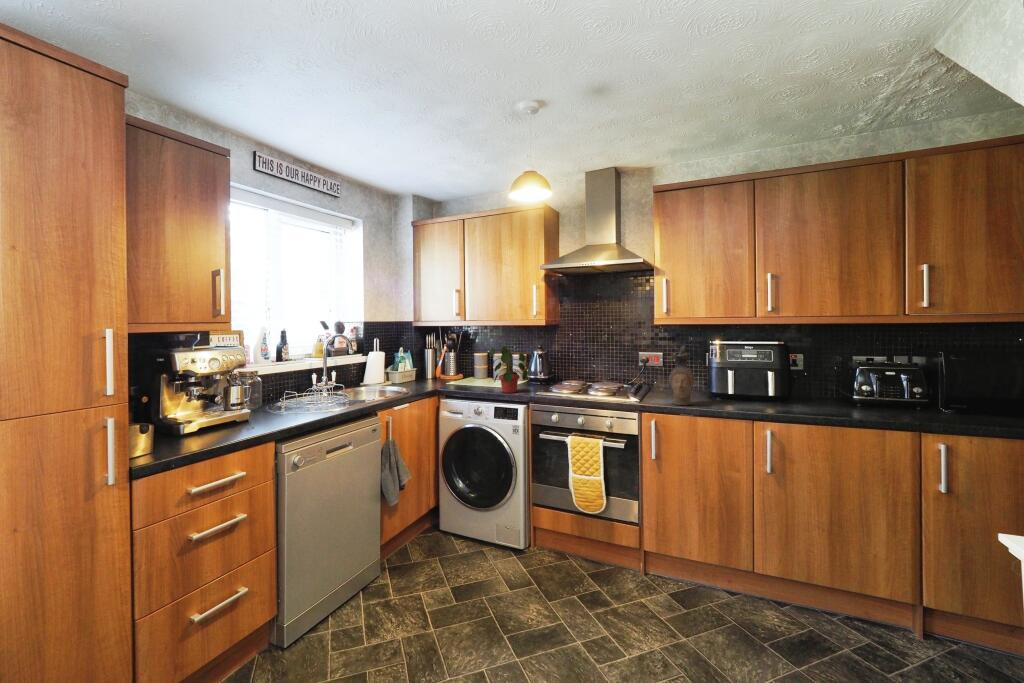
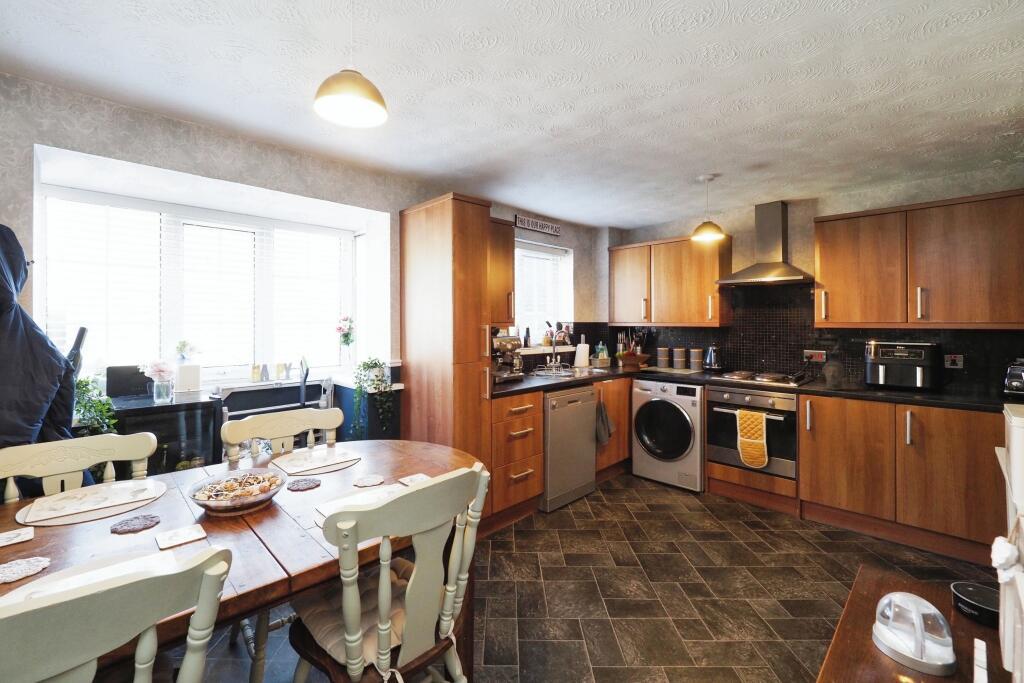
potted plant: present [490,336,535,393] -> none [674,335,711,377]
fruit bowl: none [412,357,461,389] -> present [615,349,650,372]

